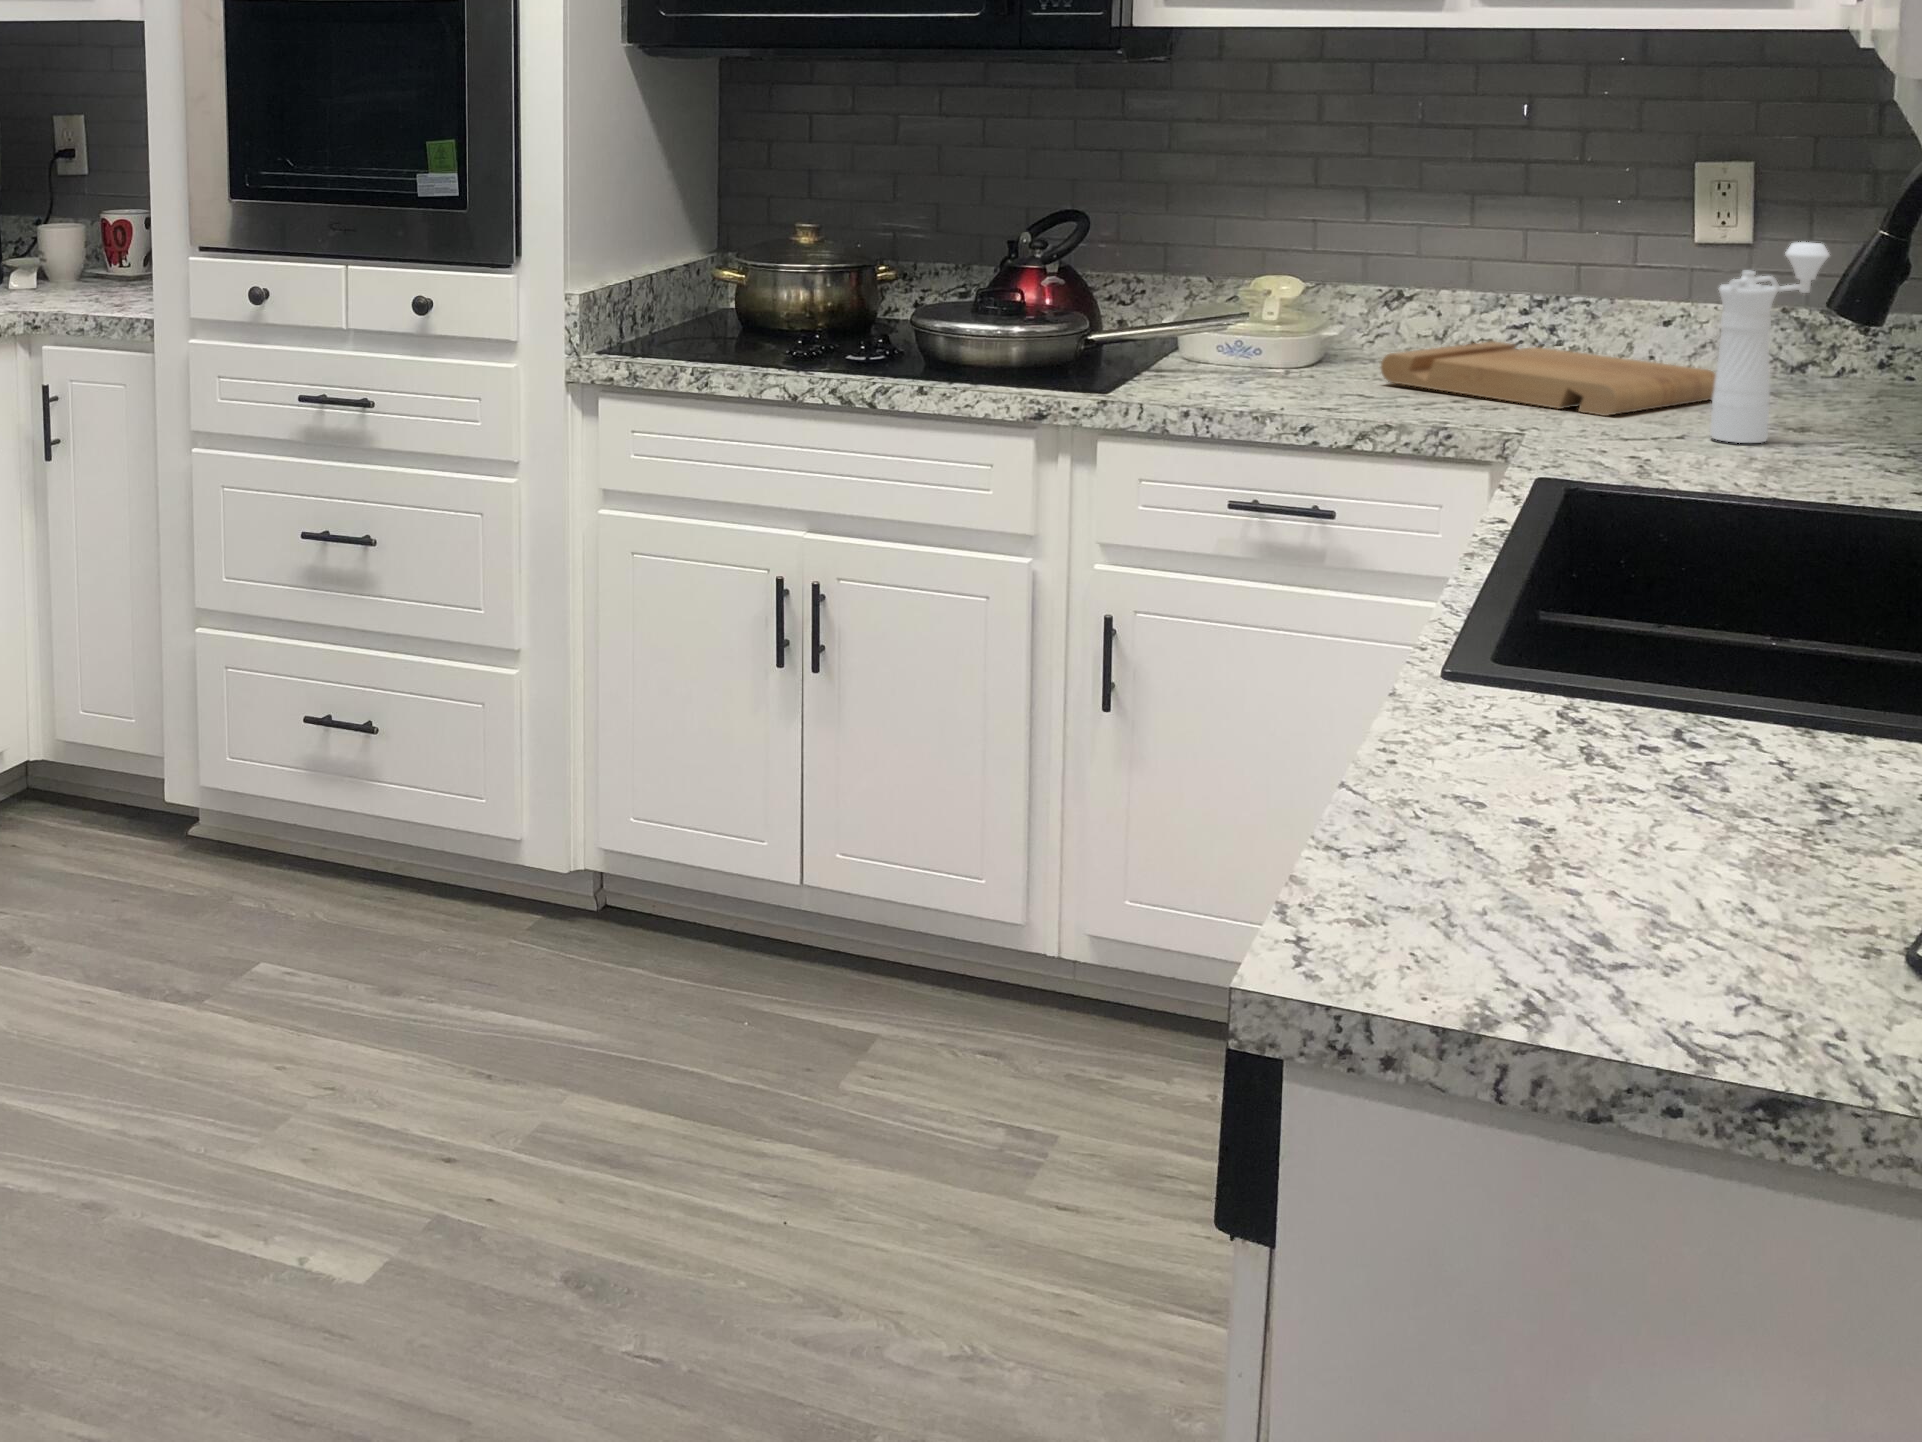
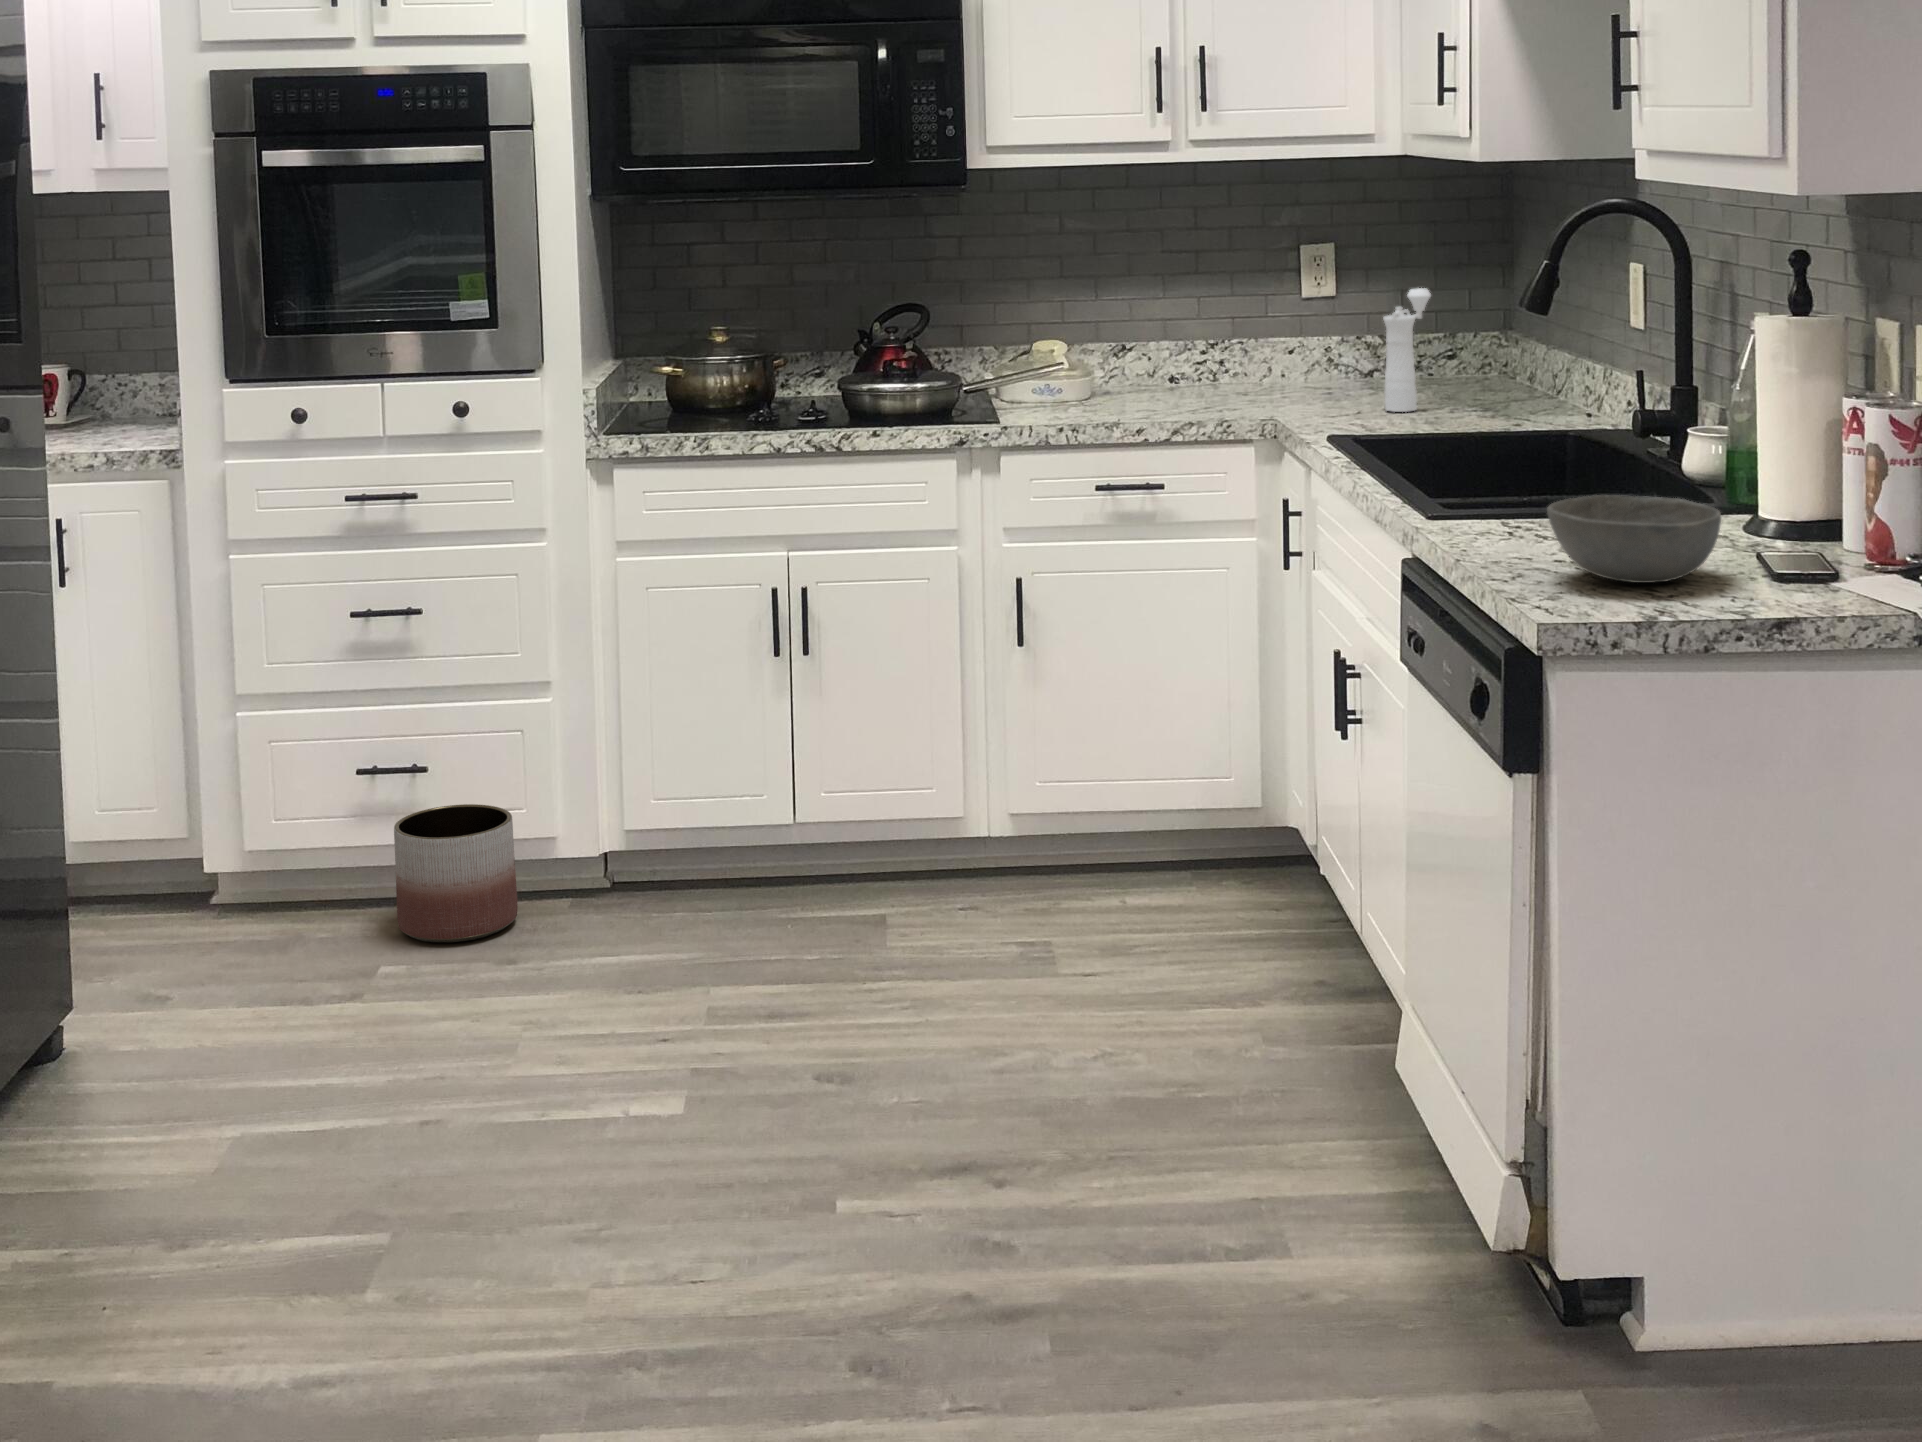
cutting board: present [1381,341,1716,416] -> none [1156,371,1358,407]
bowl: none [1407,701,1800,923] -> present [1547,495,1721,583]
planter: none [297,788,441,960] -> present [394,804,518,942]

